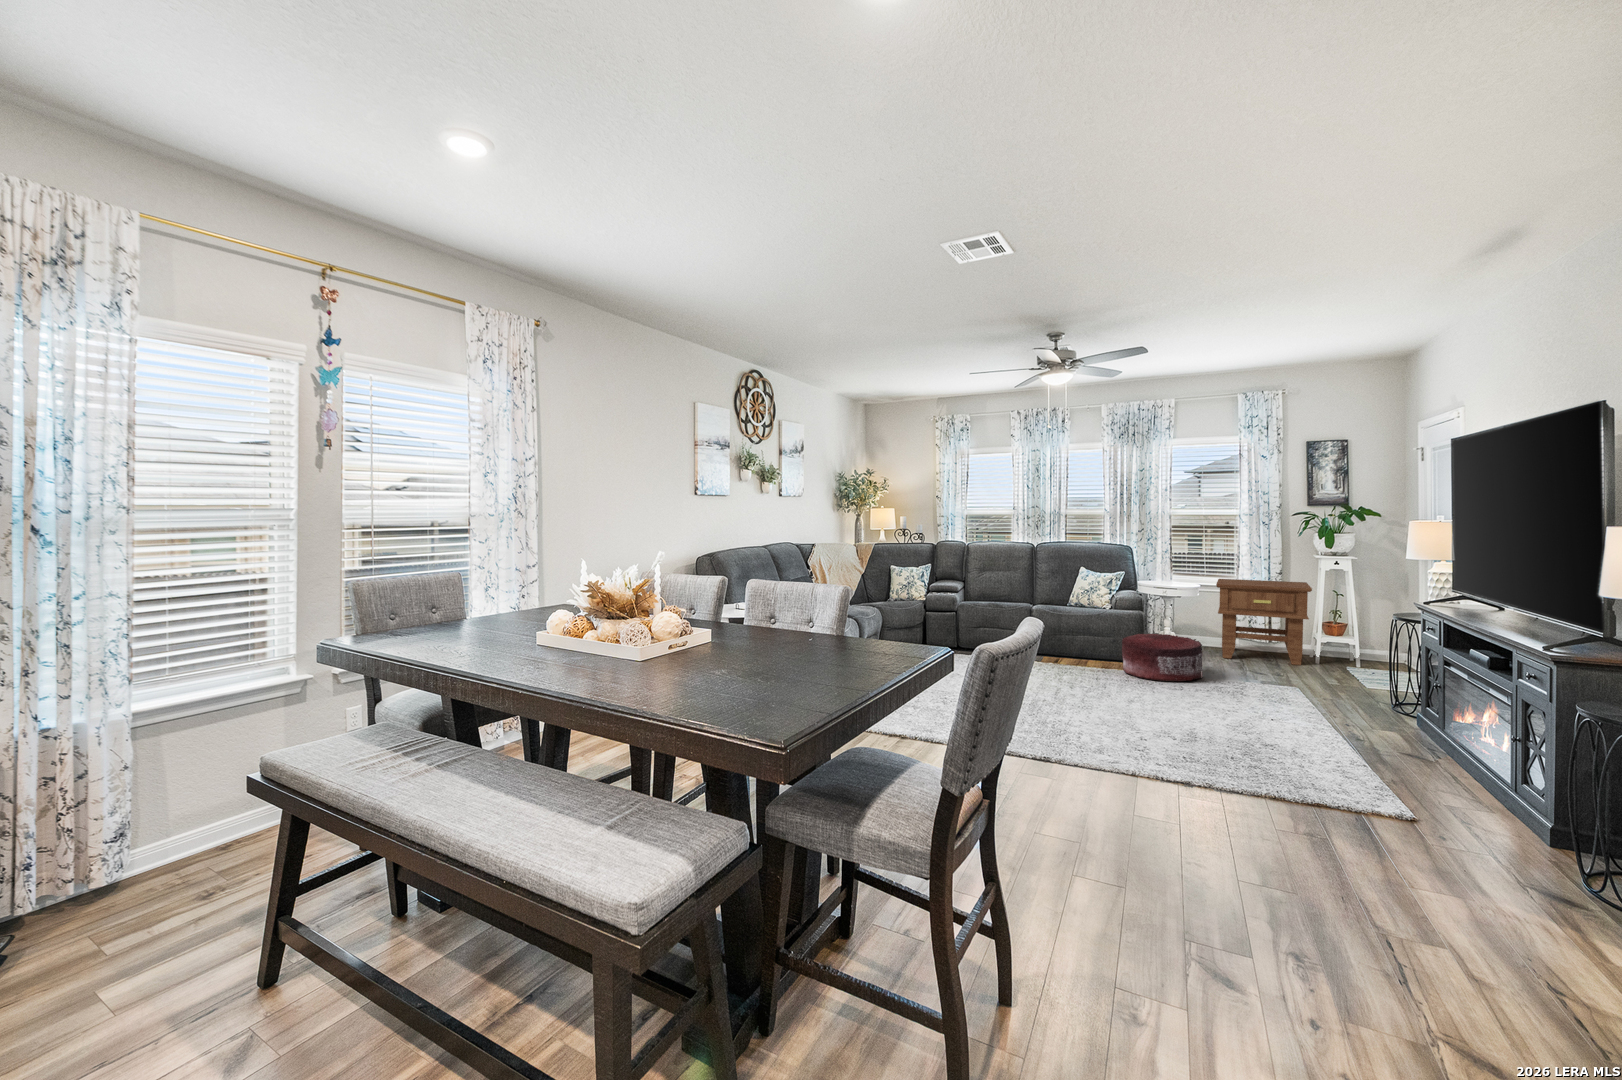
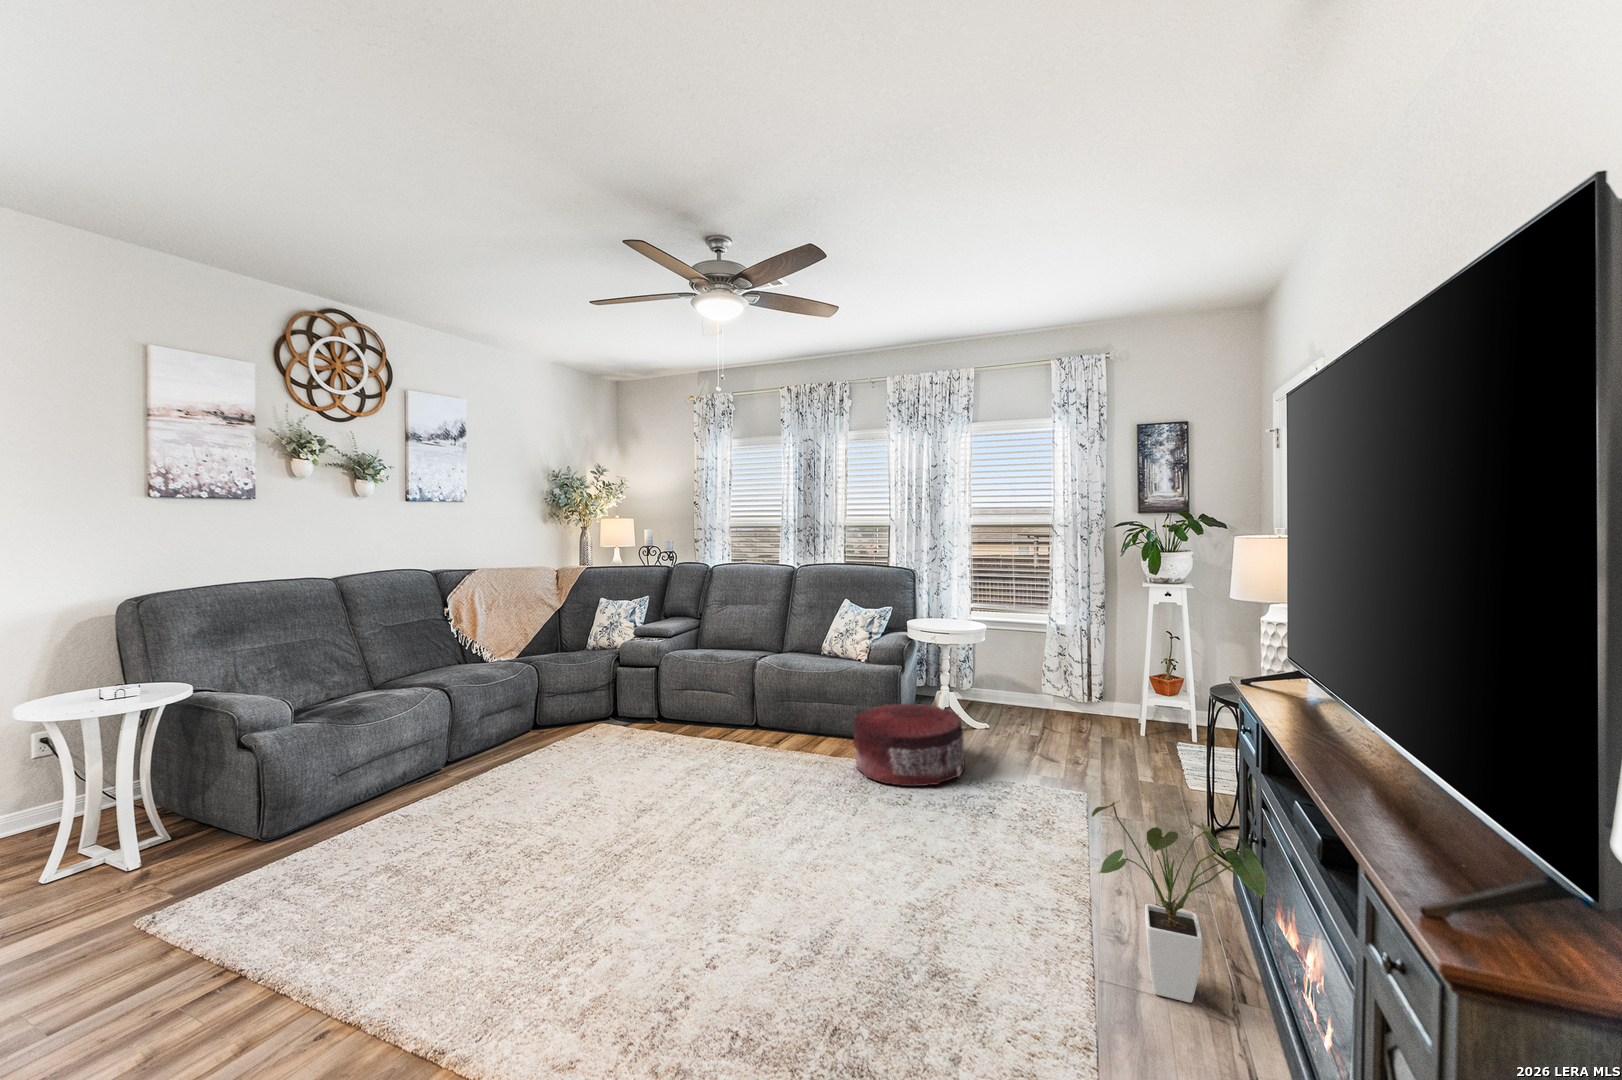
side table: present [1216,579,1312,665] -> none [1009,613,1134,742]
house plant: none [1342,656,1453,754] -> present [1092,801,1267,1003]

